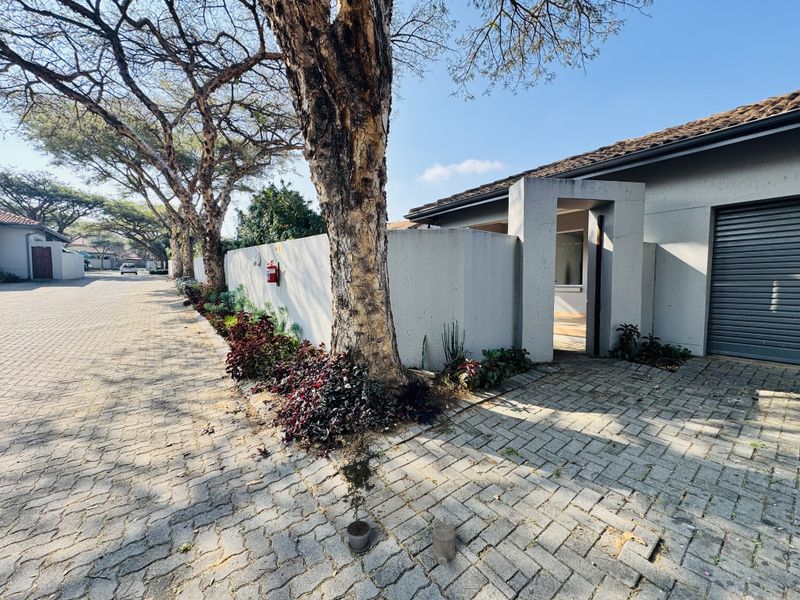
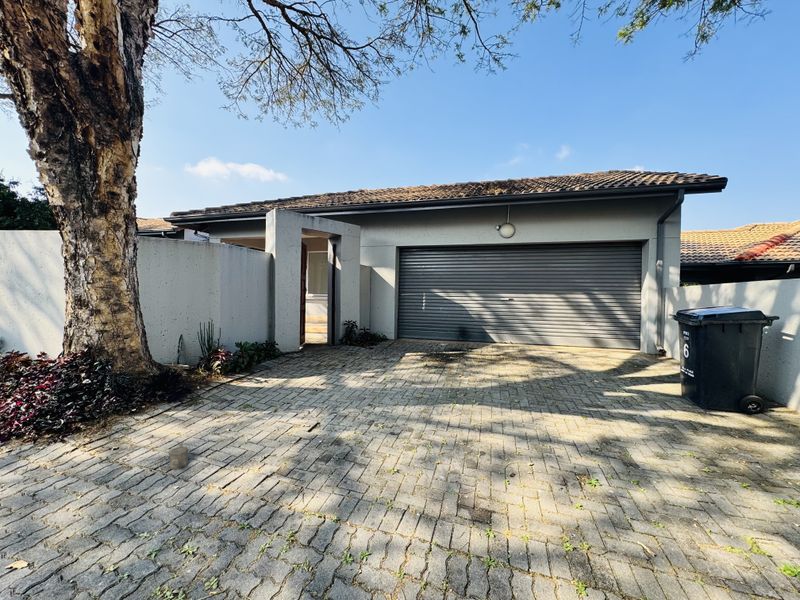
potted plant: present [338,445,380,552] -> none [77,400,123,484]

